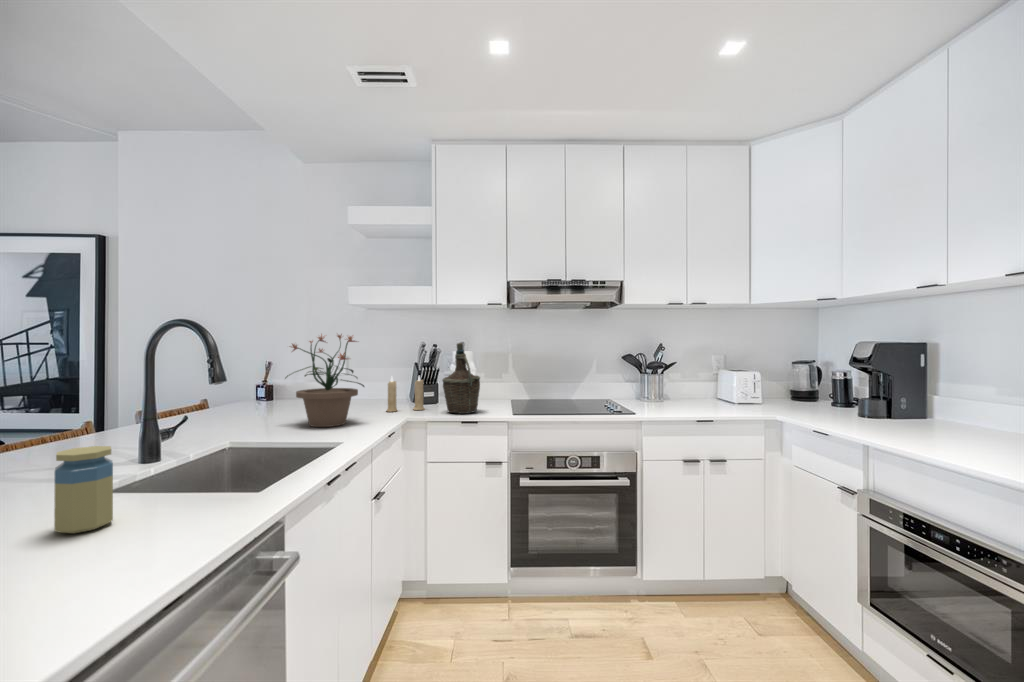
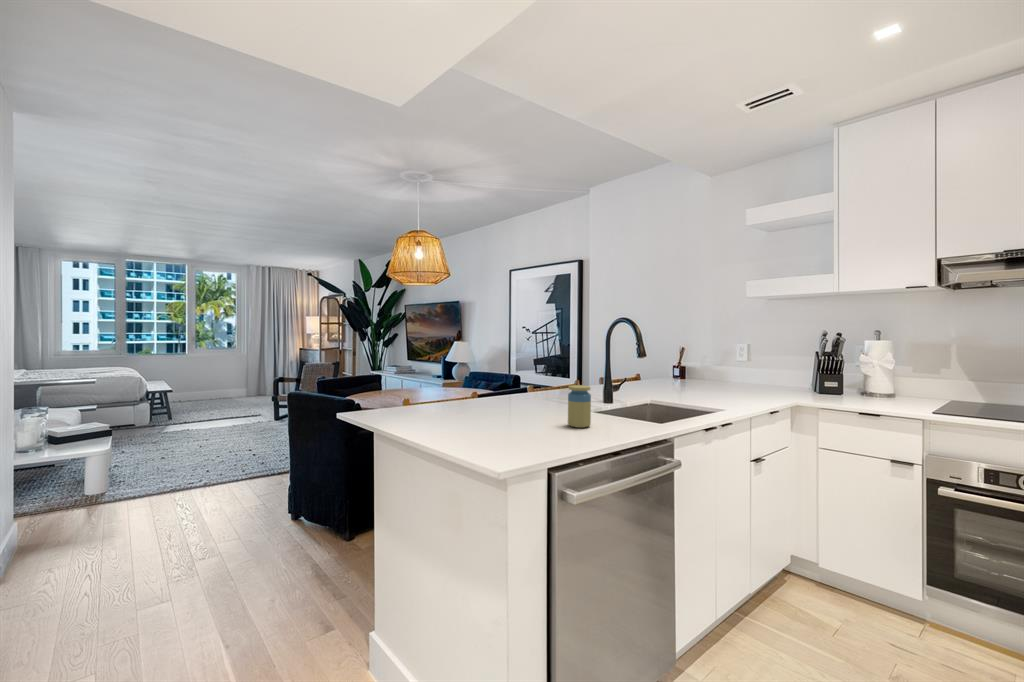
potted plant: present [286,334,364,427] -> none [691,325,756,400]
bottle: present [442,343,480,413] -> none [841,334,889,406]
candle: present [386,376,424,412] -> none [781,363,823,398]

